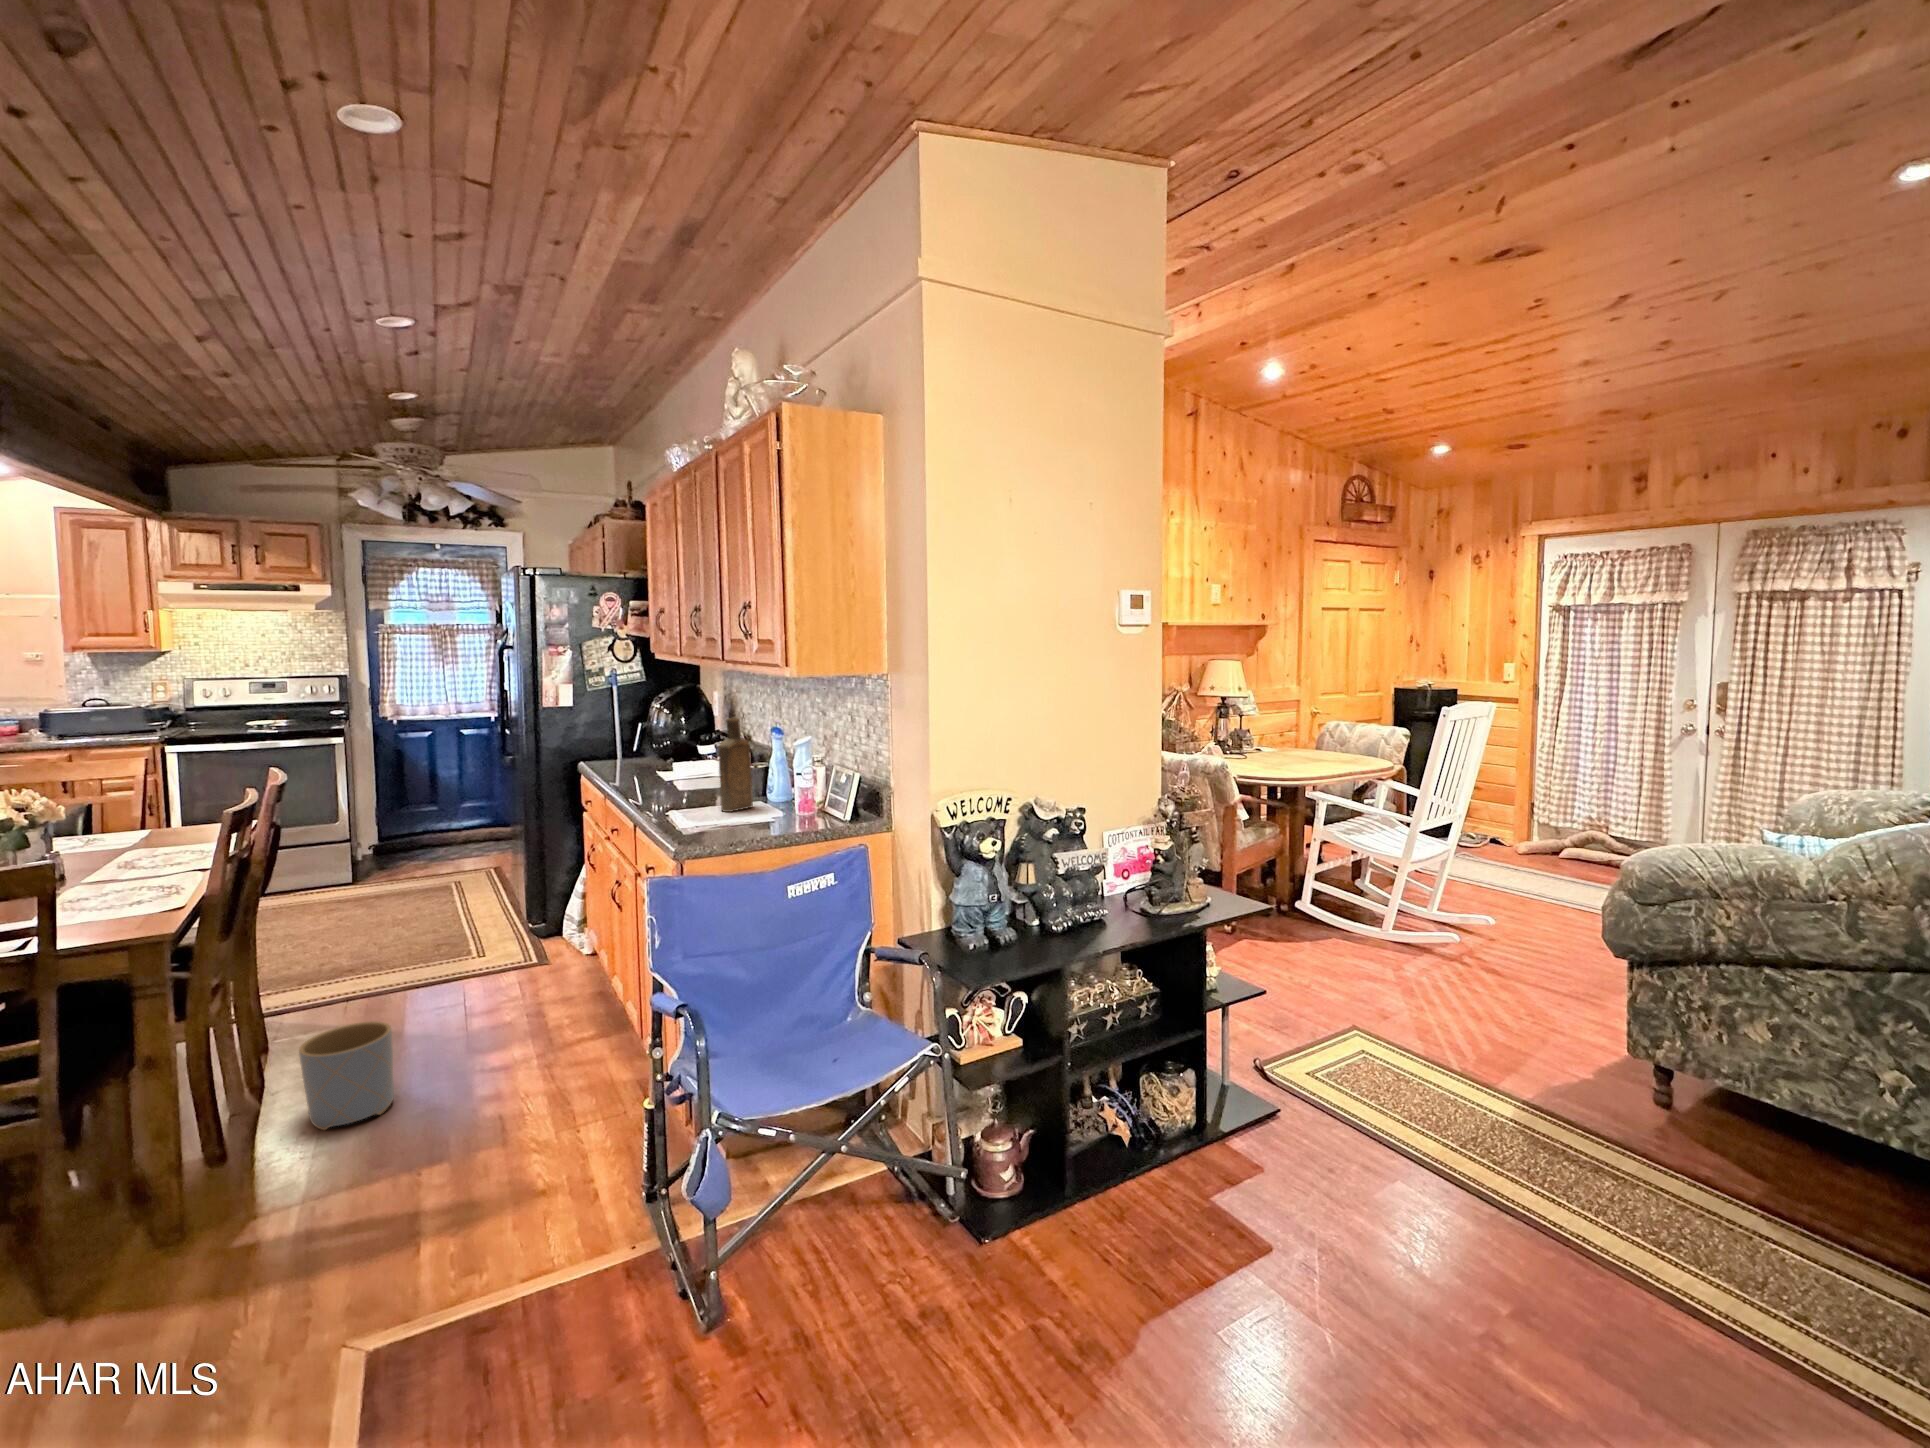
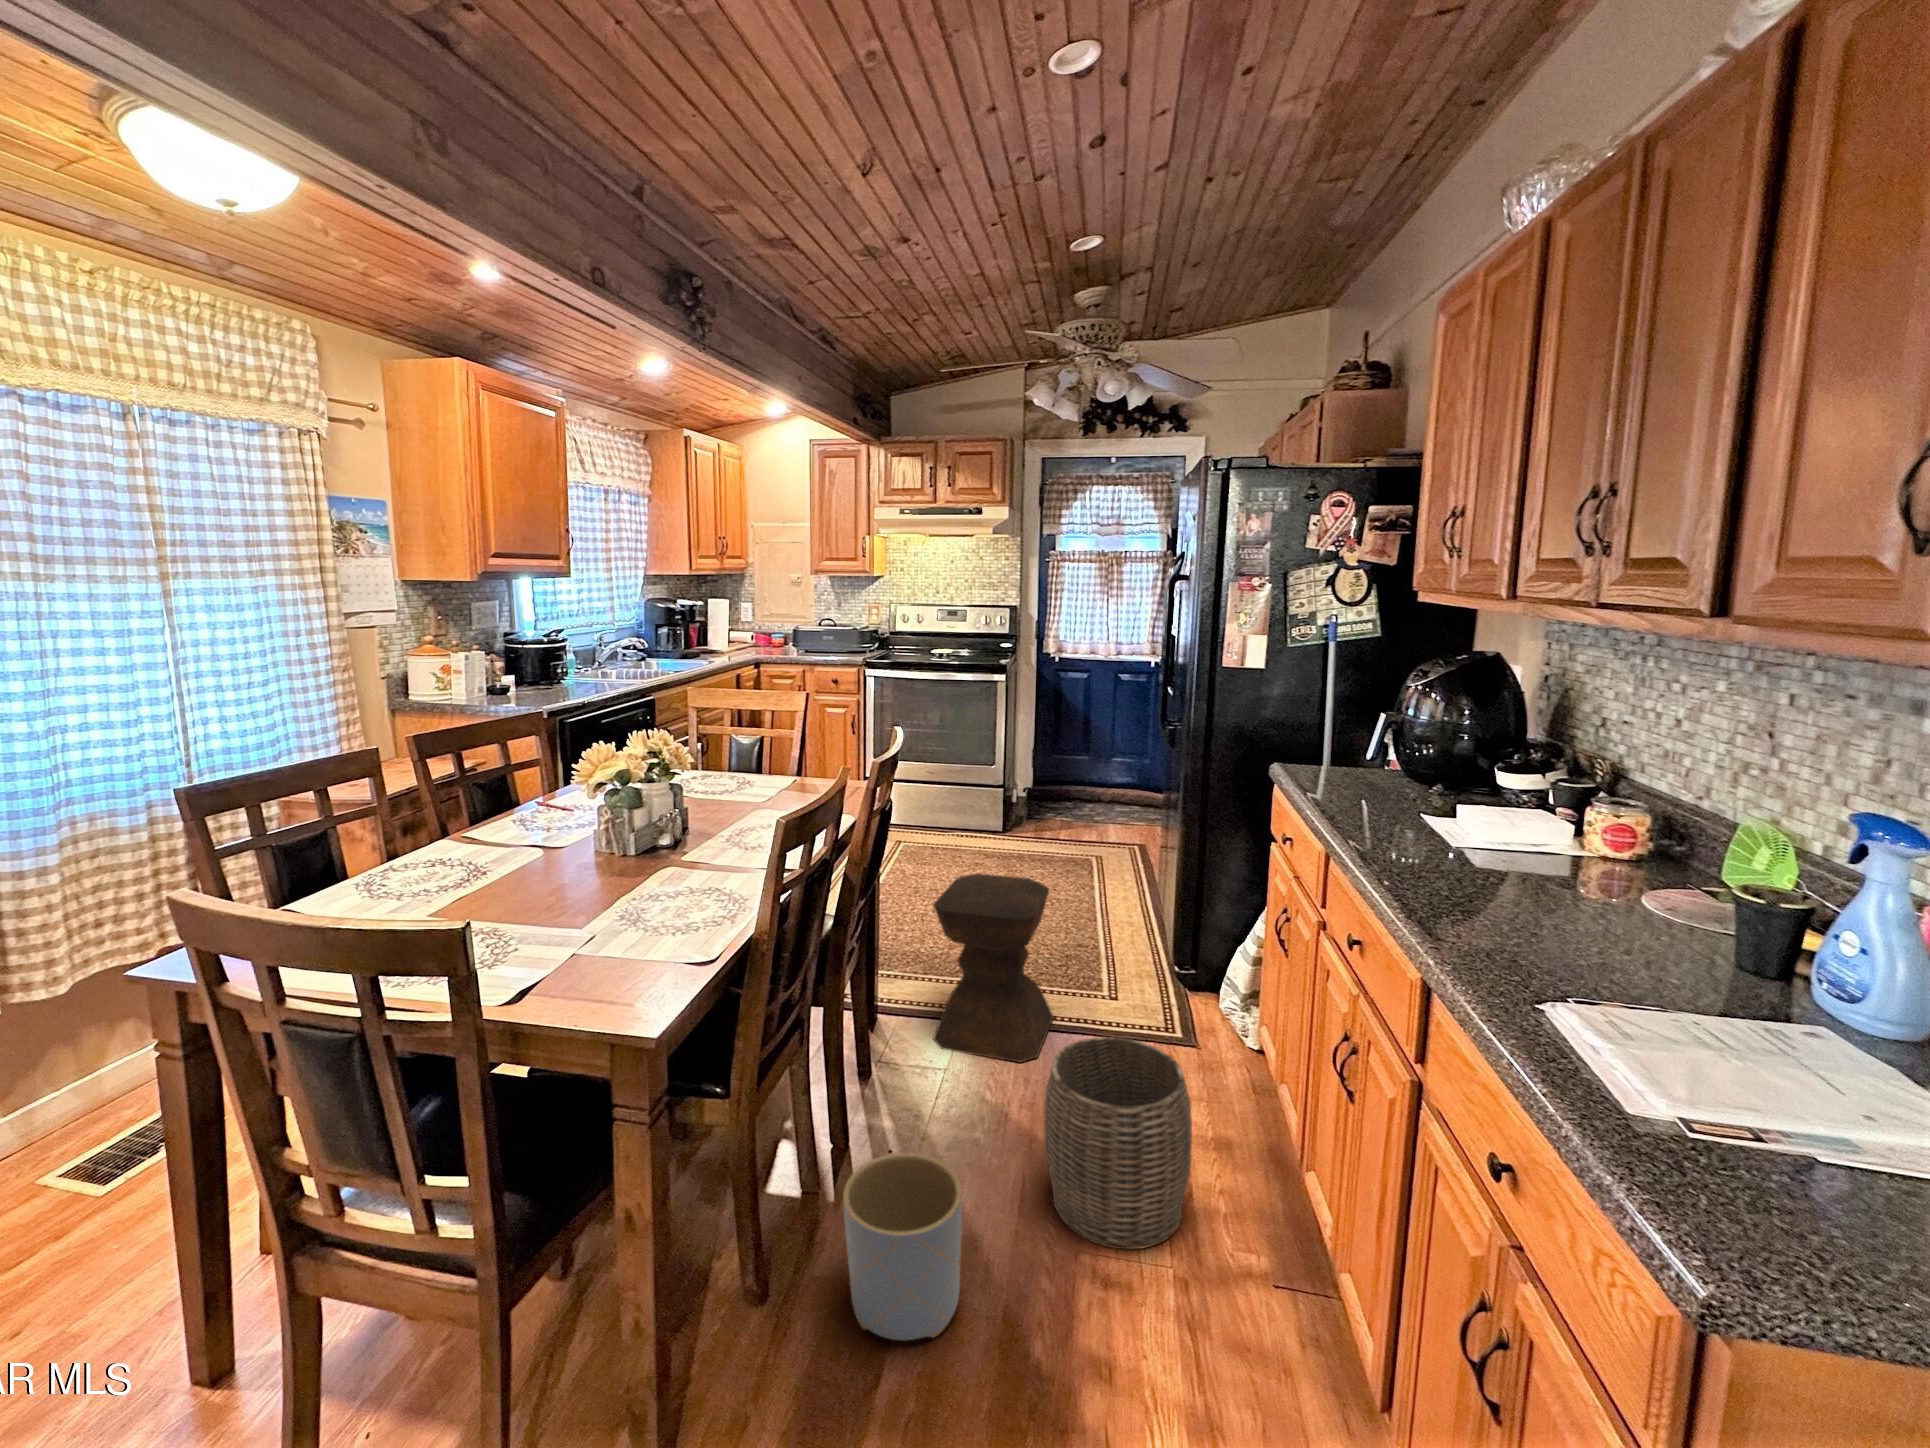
bottle: present [718,718,753,812] -> none [1667,788,1825,1056]
stool: none [319,875,434,1016] -> present [933,873,1053,1062]
woven basket: none [441,936,543,1054] -> present [1044,1037,1192,1250]

